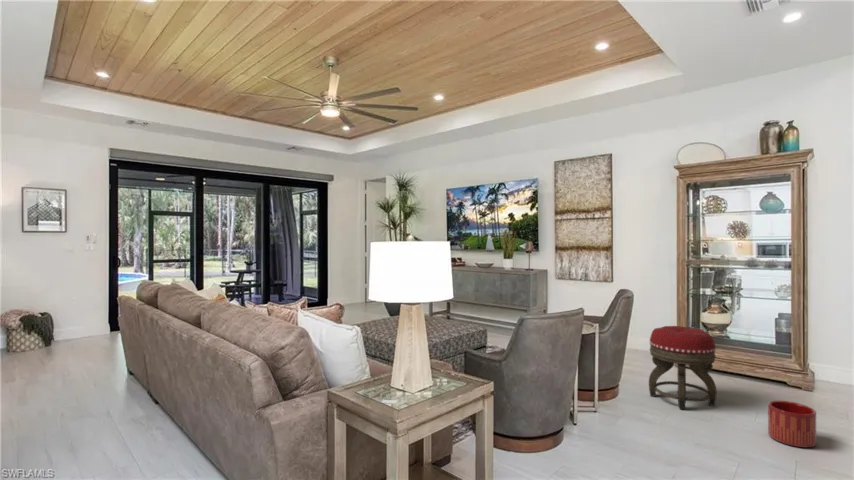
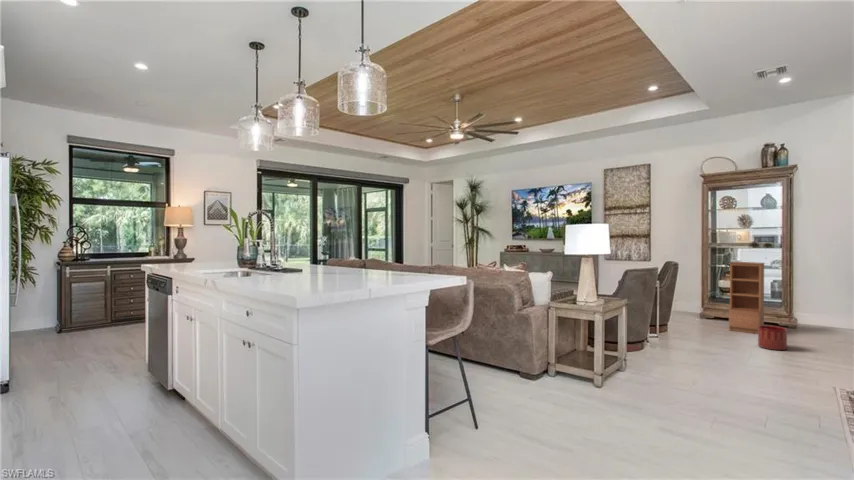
bookcase: none [718,291,769,403] -> present [729,262,764,334]
footstool: present [649,326,717,410] -> none [681,285,727,337]

